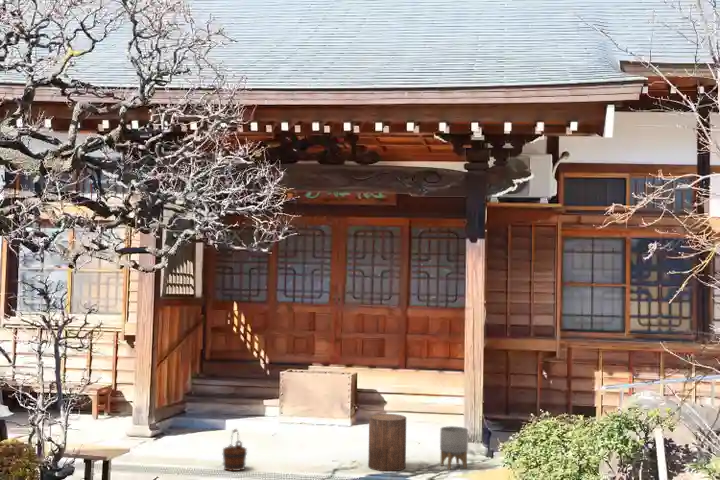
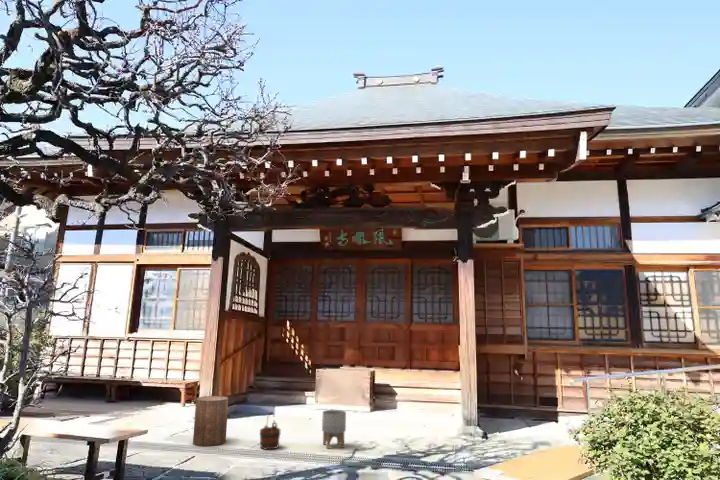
stool: present [368,414,406,471] -> present [193,396,228,446]
planter: present [440,426,468,469] -> present [322,410,346,449]

